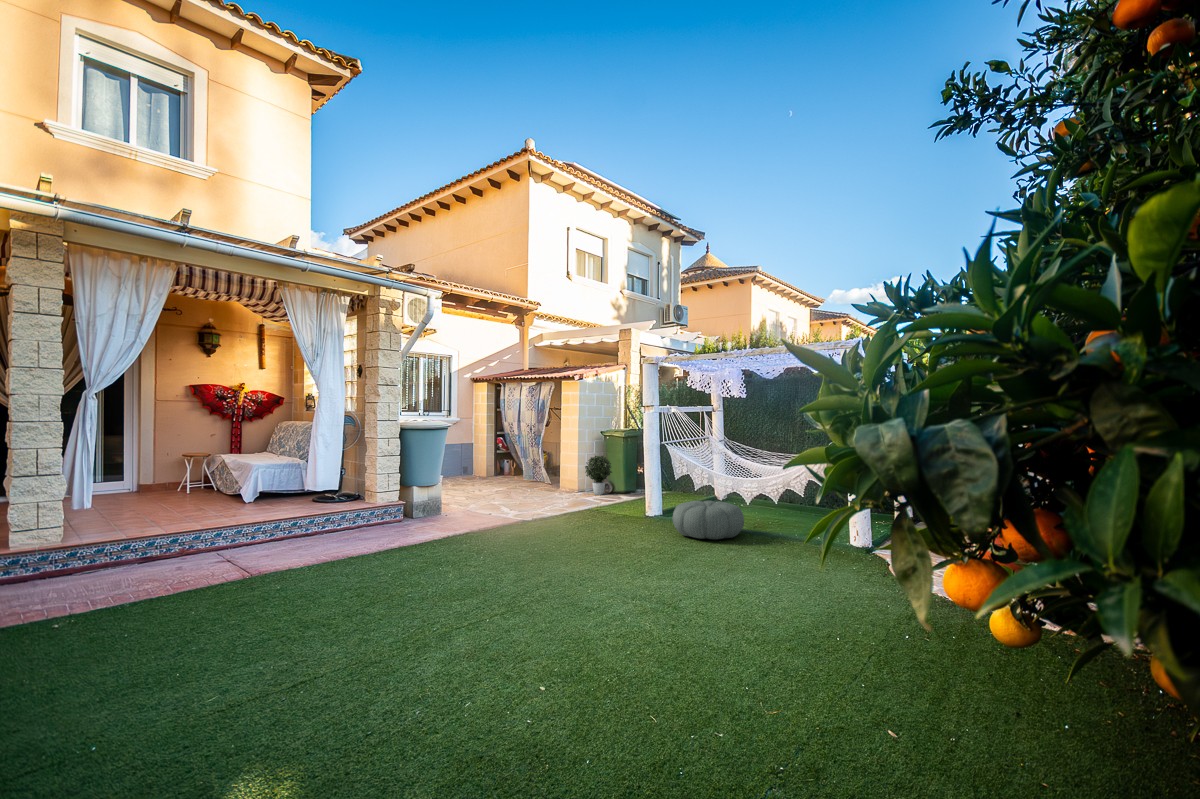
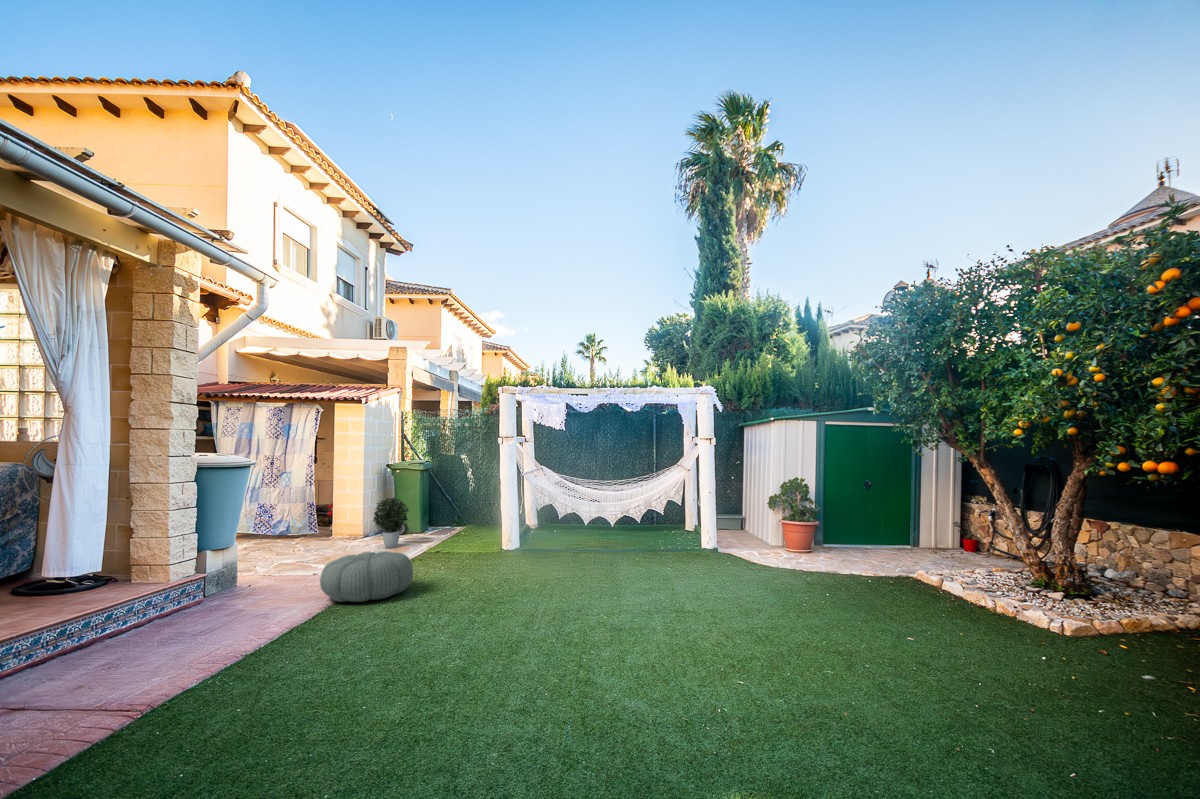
pouf: present [673,501,744,540] -> present [320,551,413,602]

